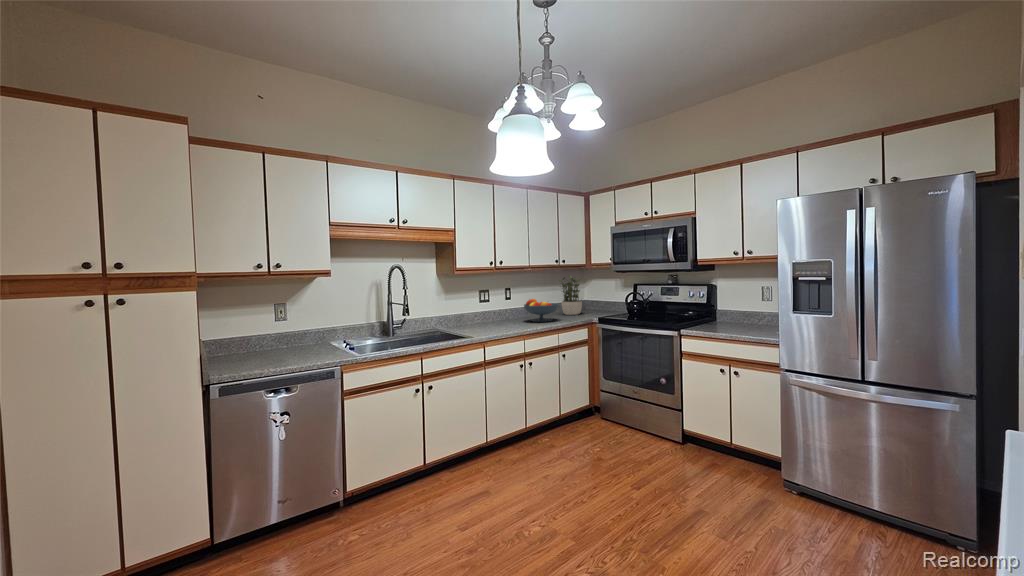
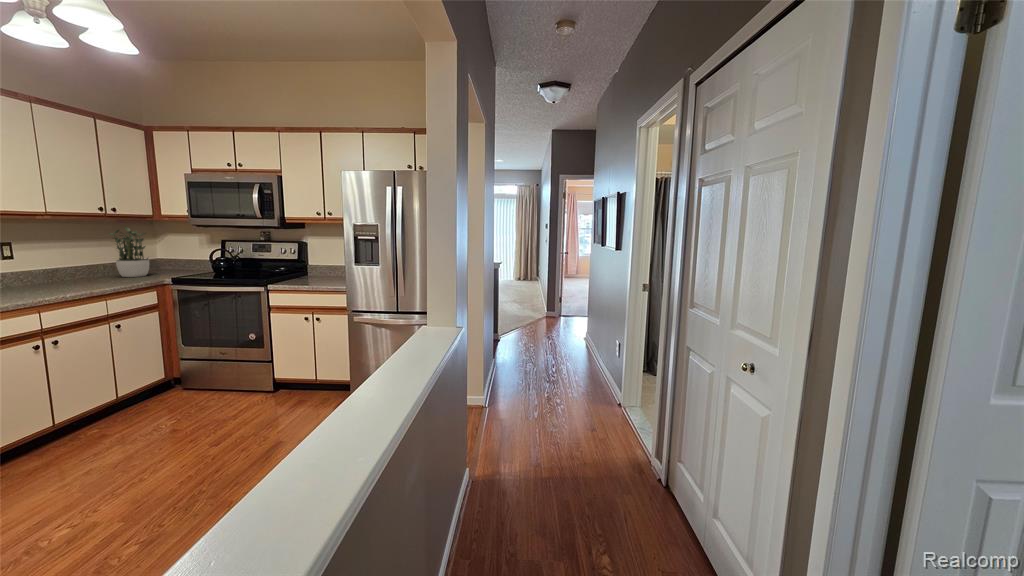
fruit bowl: present [524,299,559,322] -> none [43,257,108,287]

